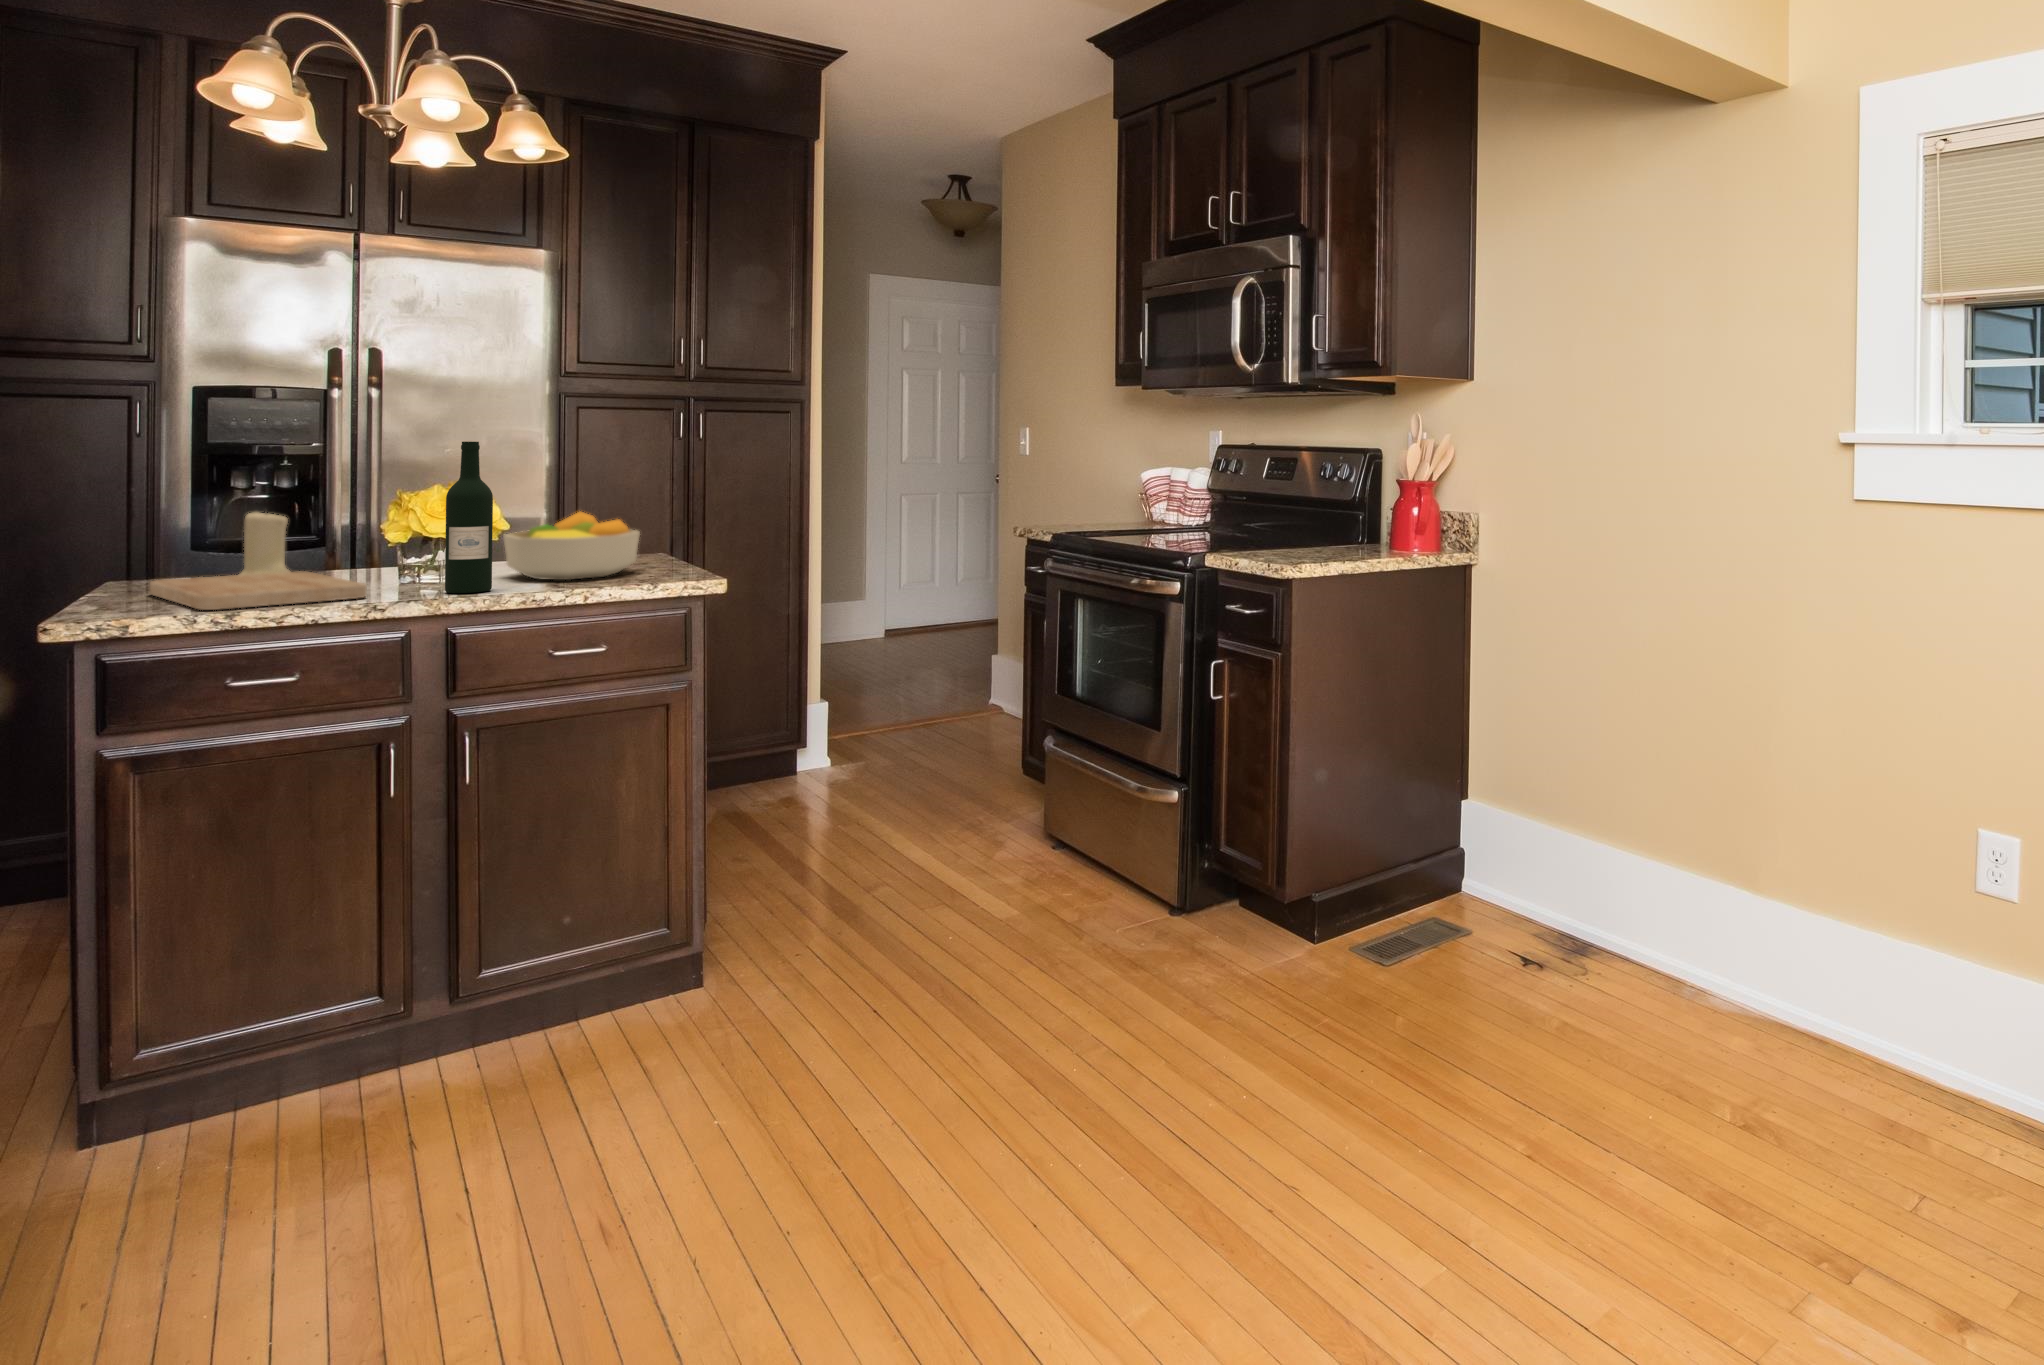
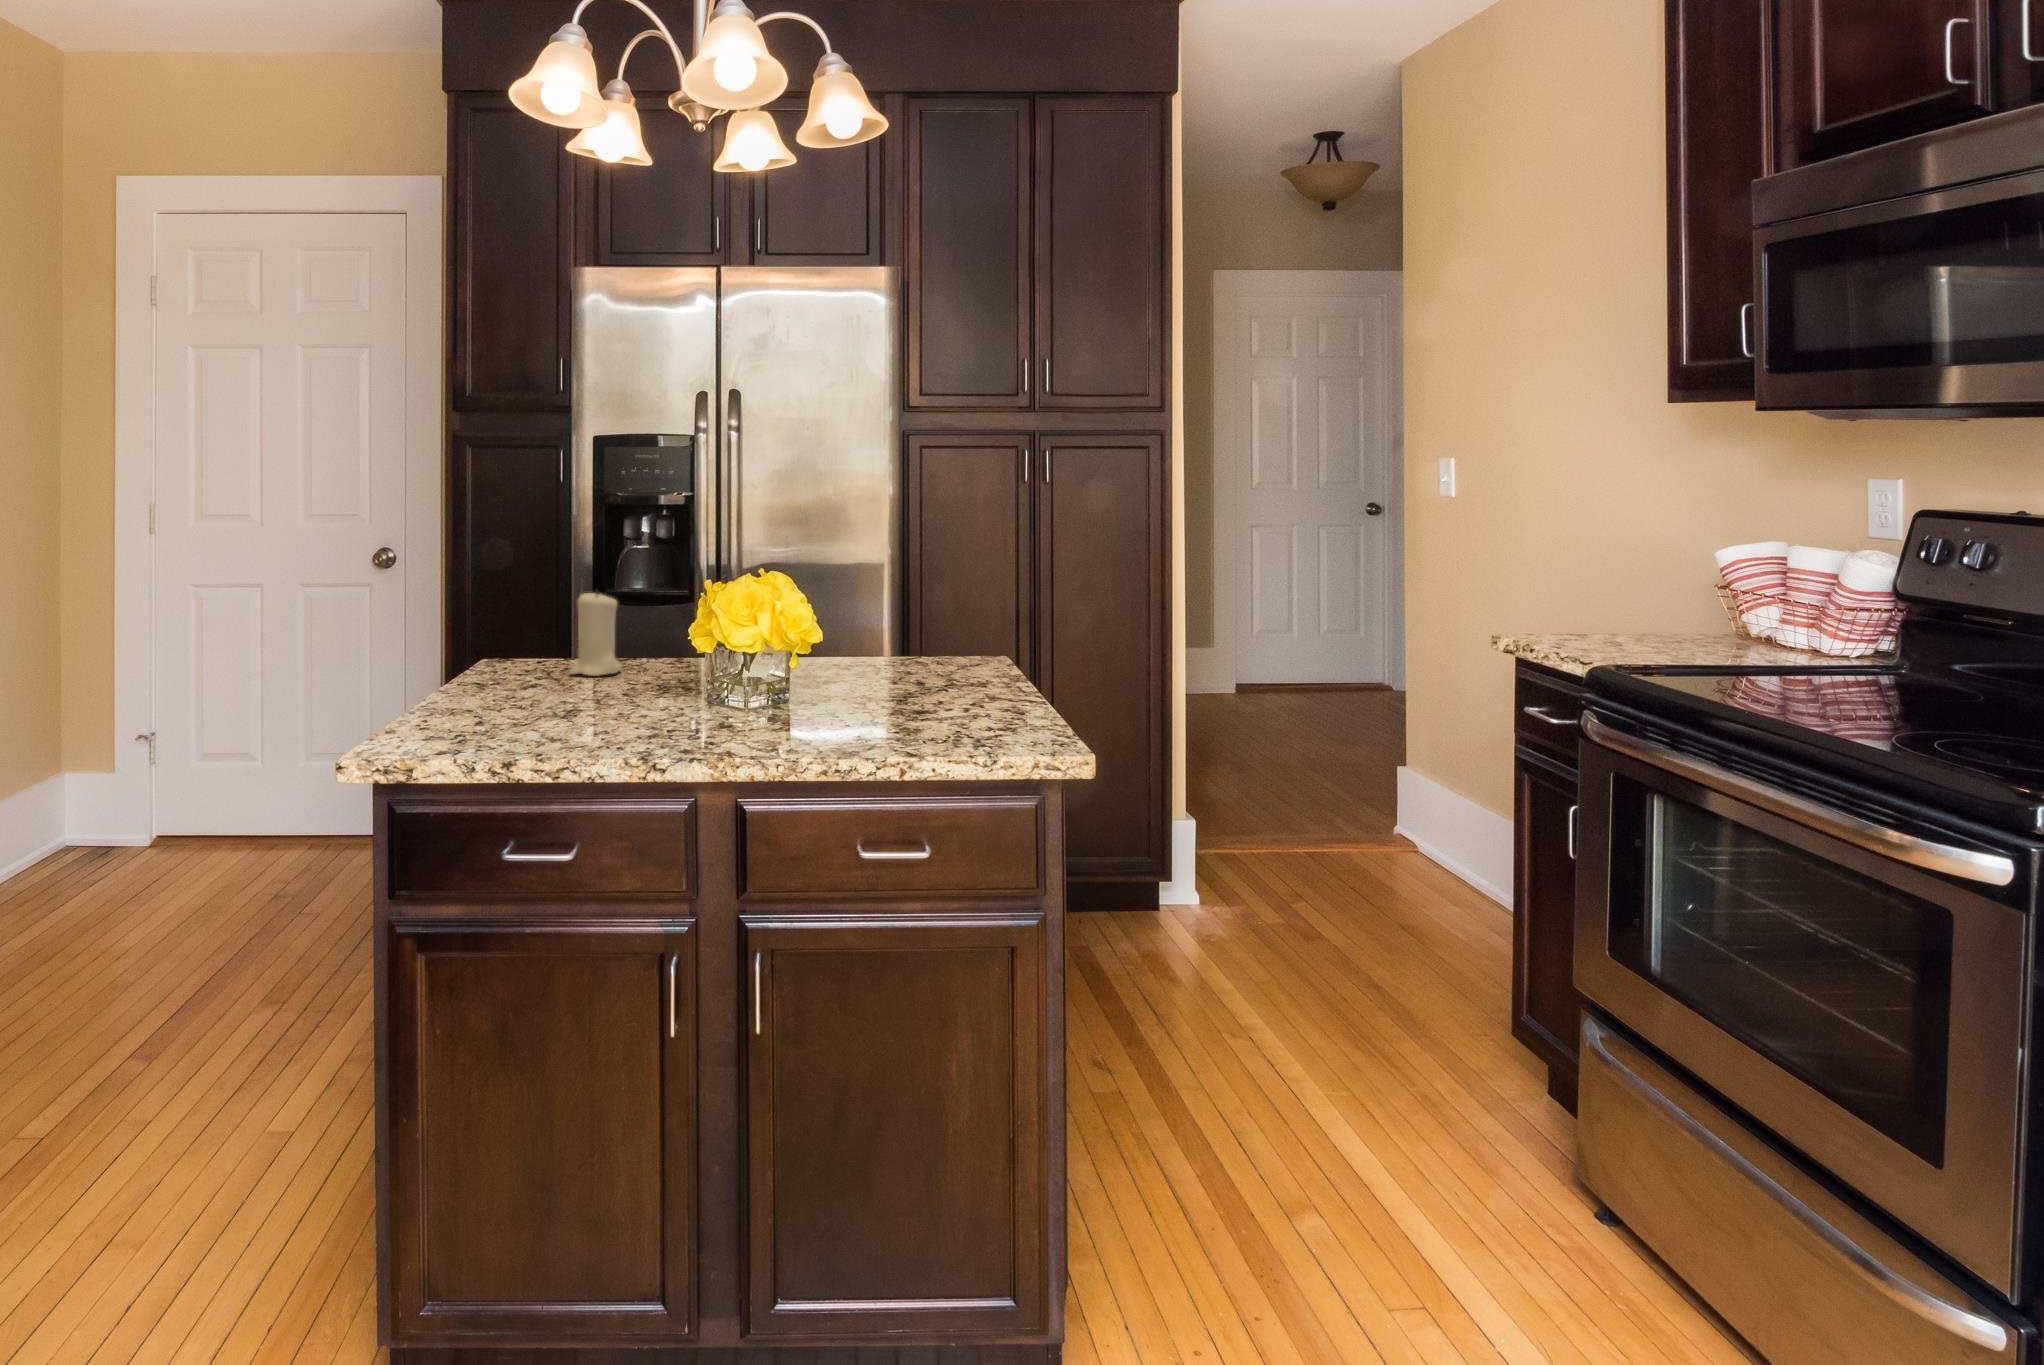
wine bottle: present [445,442,493,593] -> none [744,526,797,742]
fruit bowl: present [504,512,640,580] -> none [820,608,980,717]
cutting board: present [150,572,367,610] -> none [478,675,659,750]

